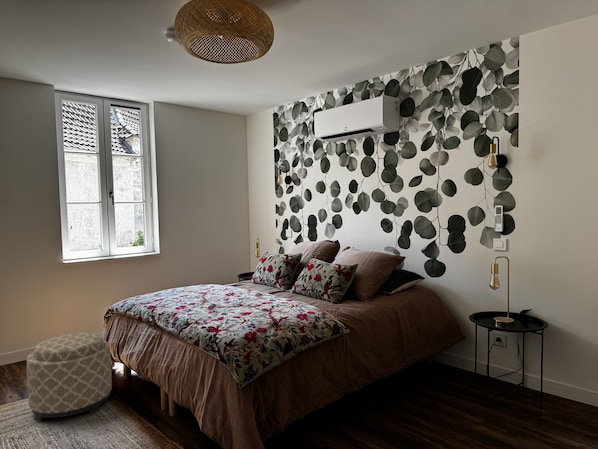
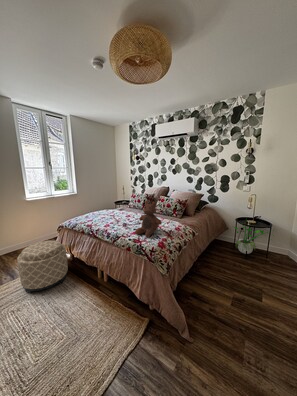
stuffed bear: none [220,261,268,329] -> present [135,201,162,237]
potted plant: none [467,302,563,396] -> present [234,225,268,254]

